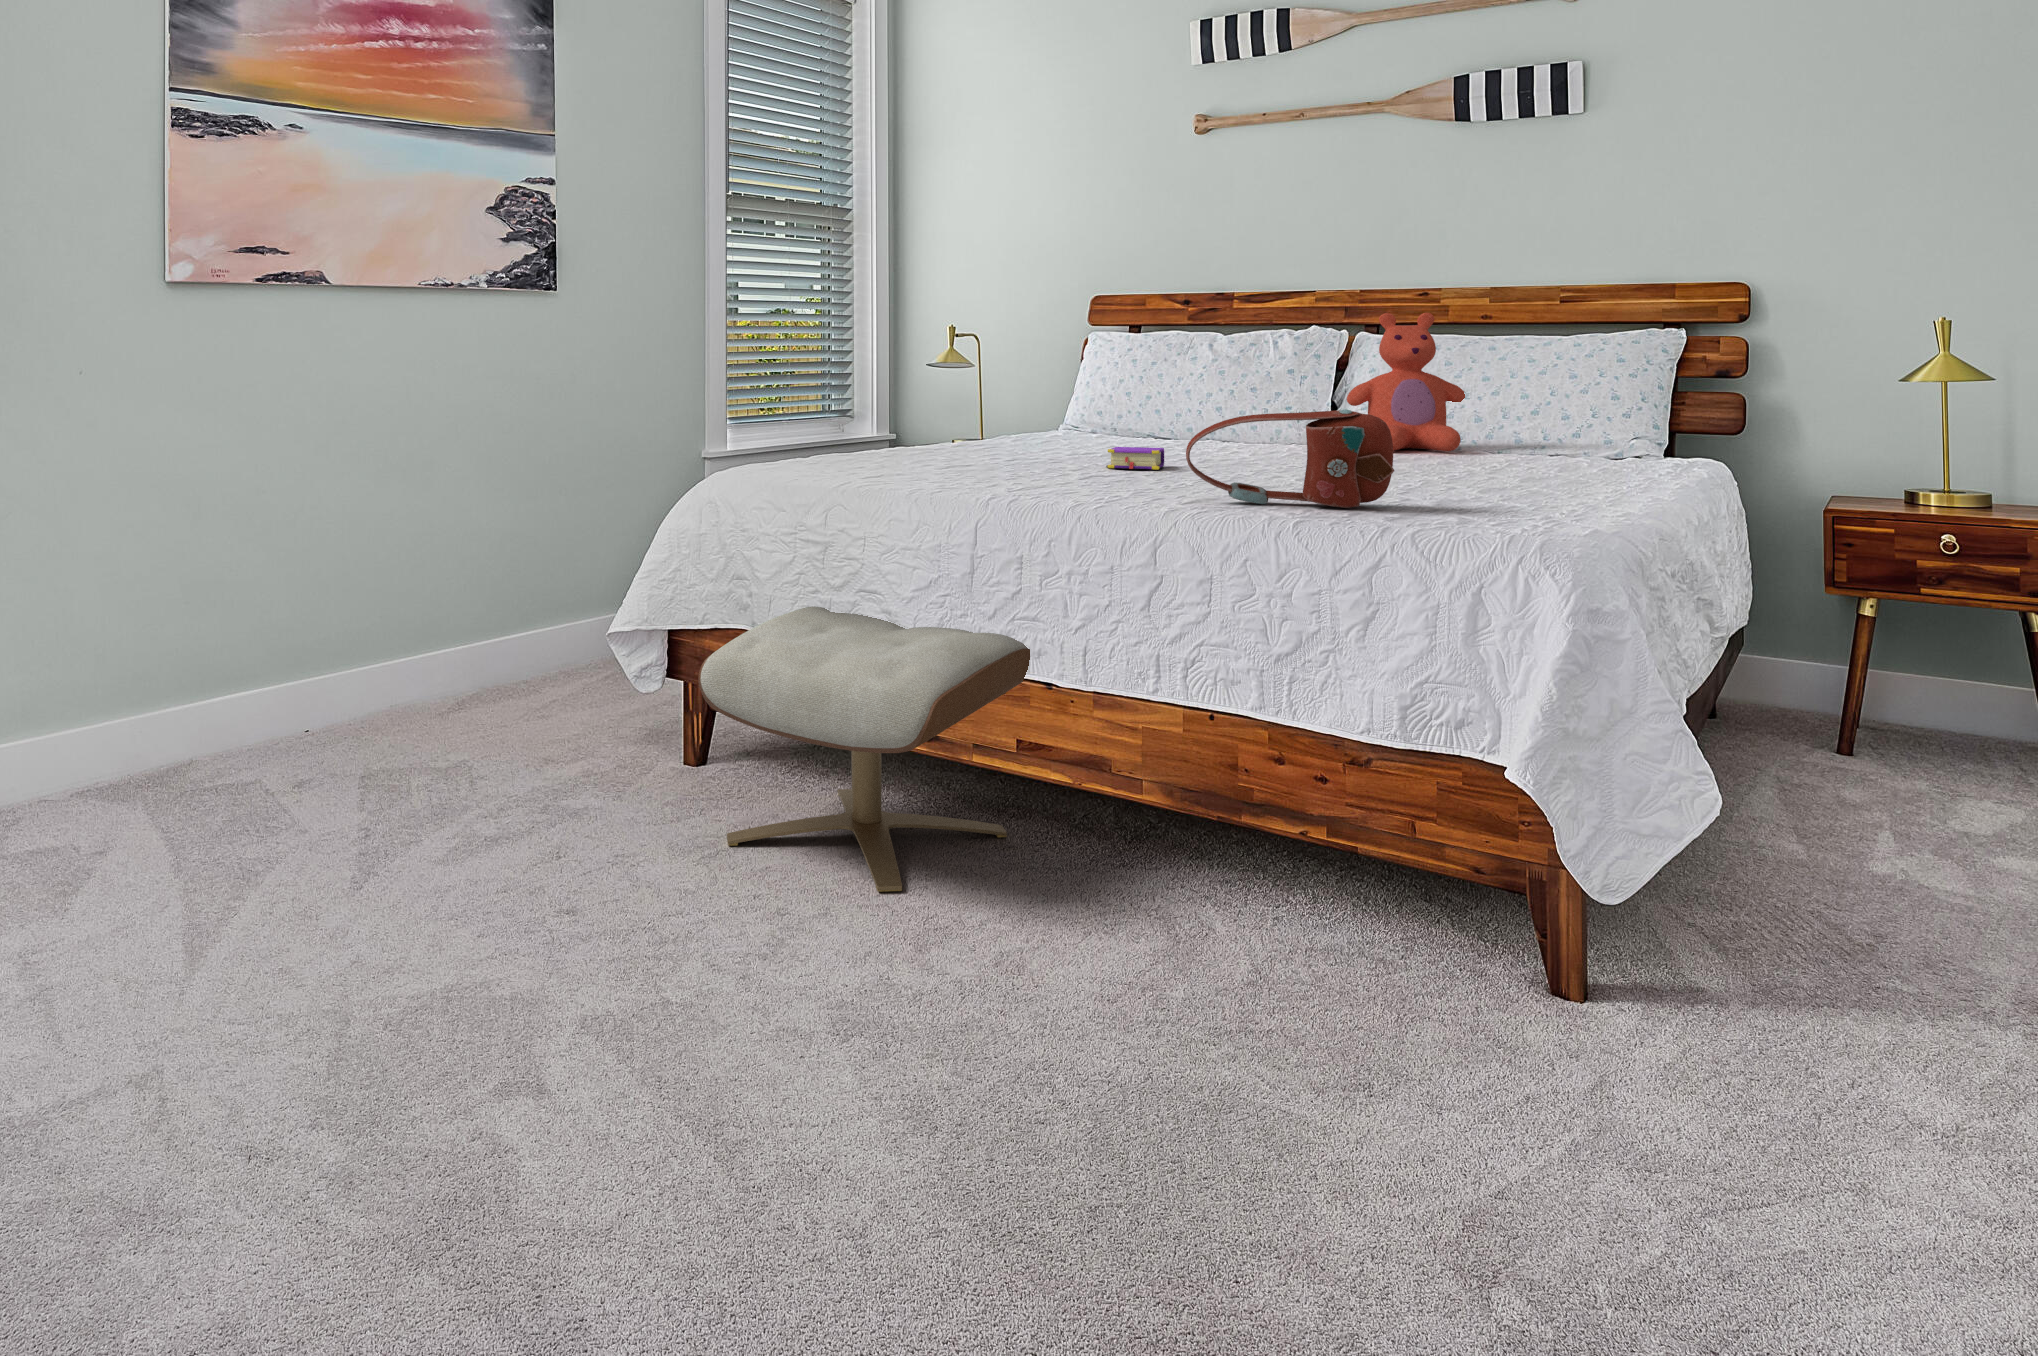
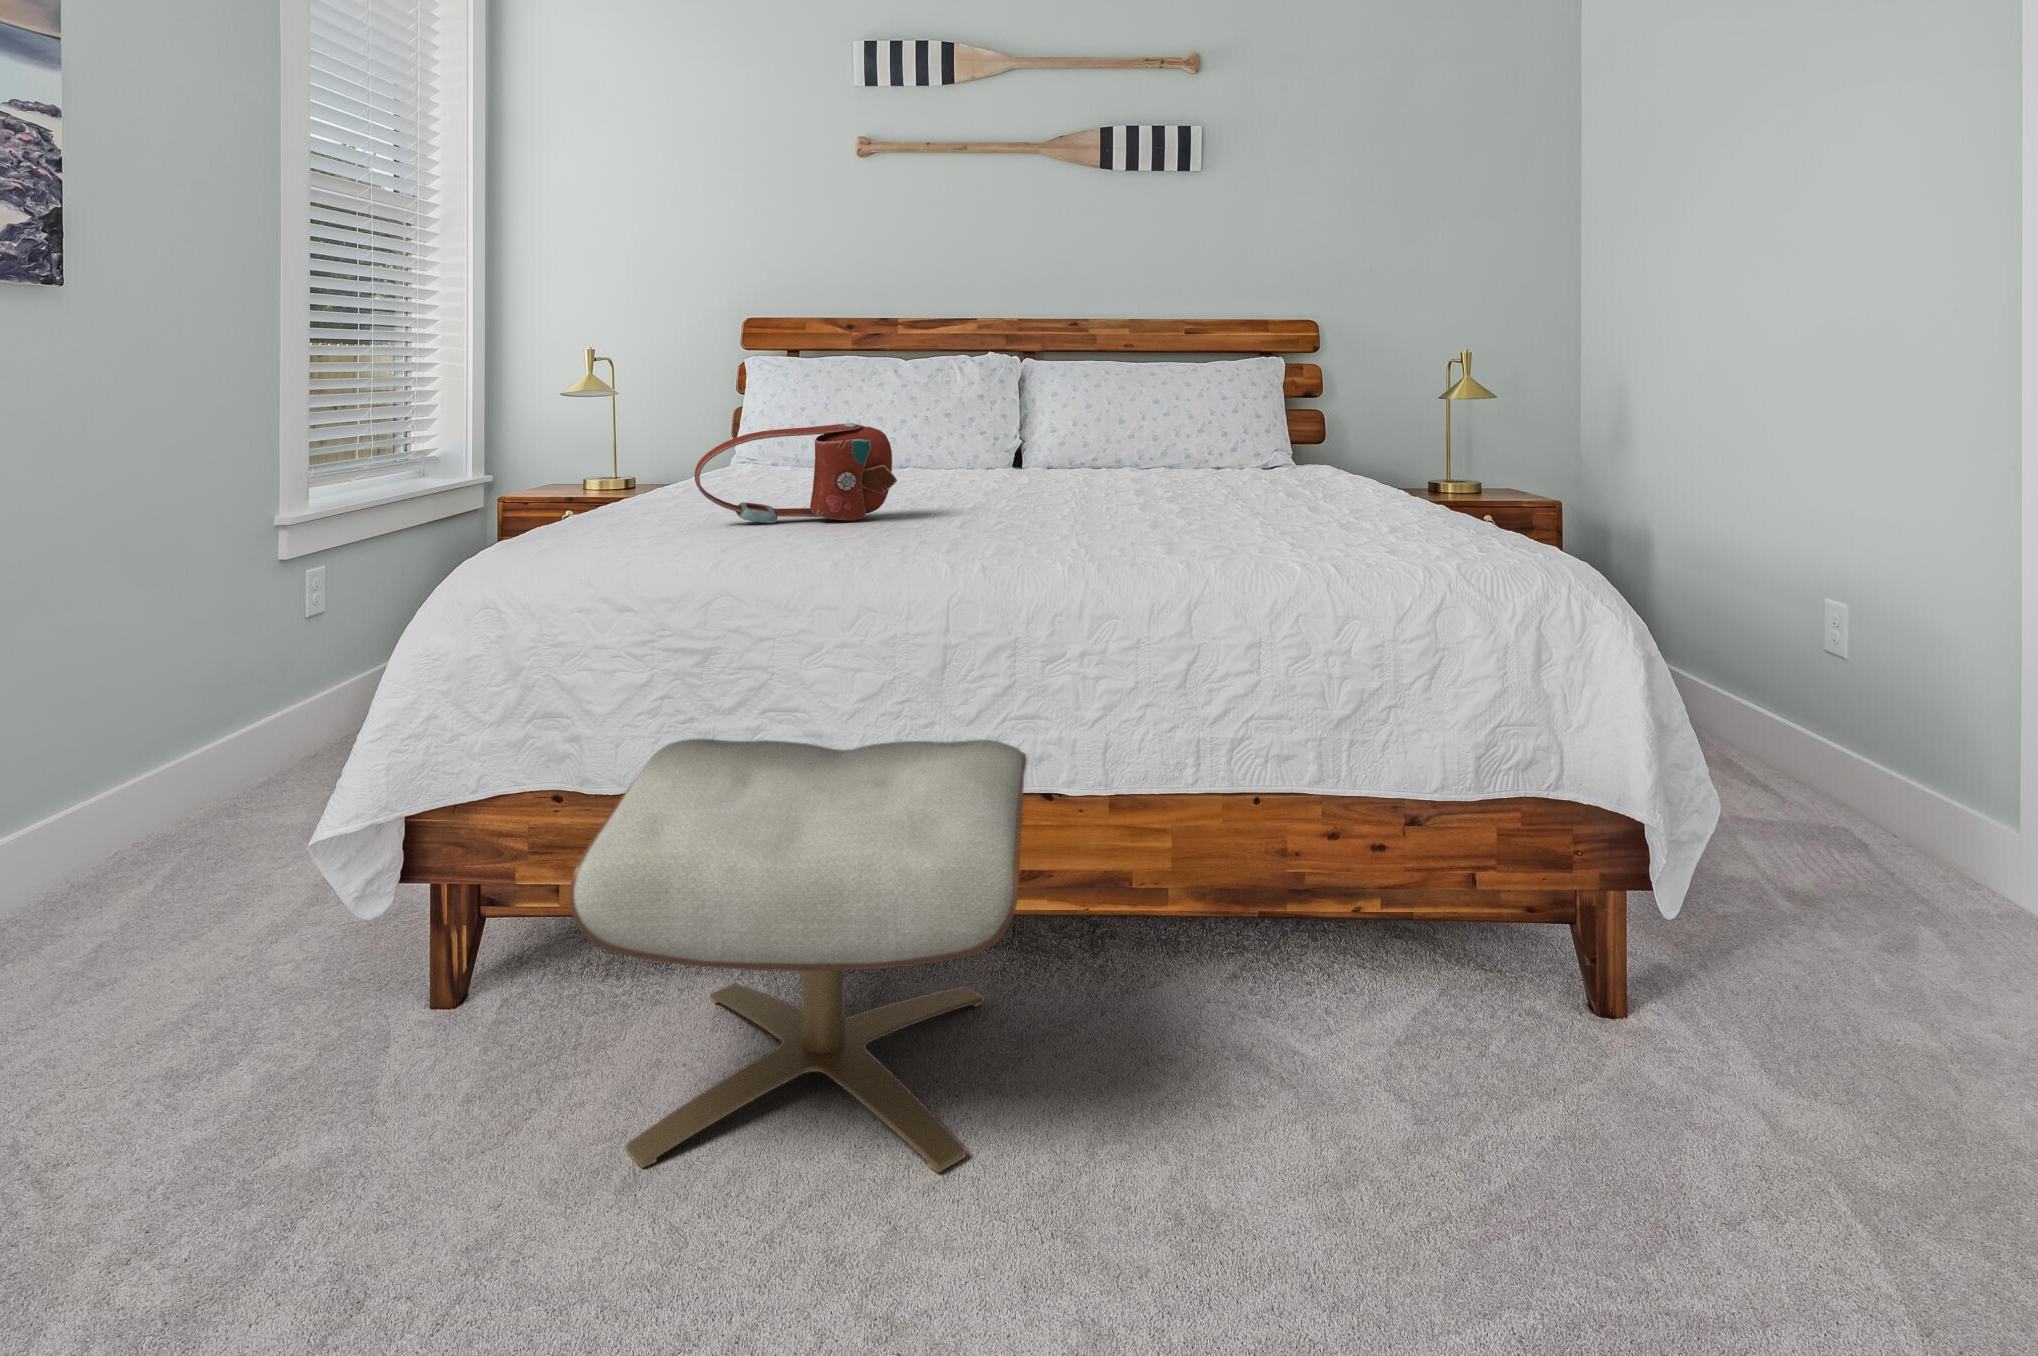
teddy bear: present [1347,313,1465,451] -> none [1055,337,1162,468]
handbag: present [1186,409,1394,508] -> present [695,423,897,523]
book: present [1106,447,1164,470] -> none [901,479,1026,510]

